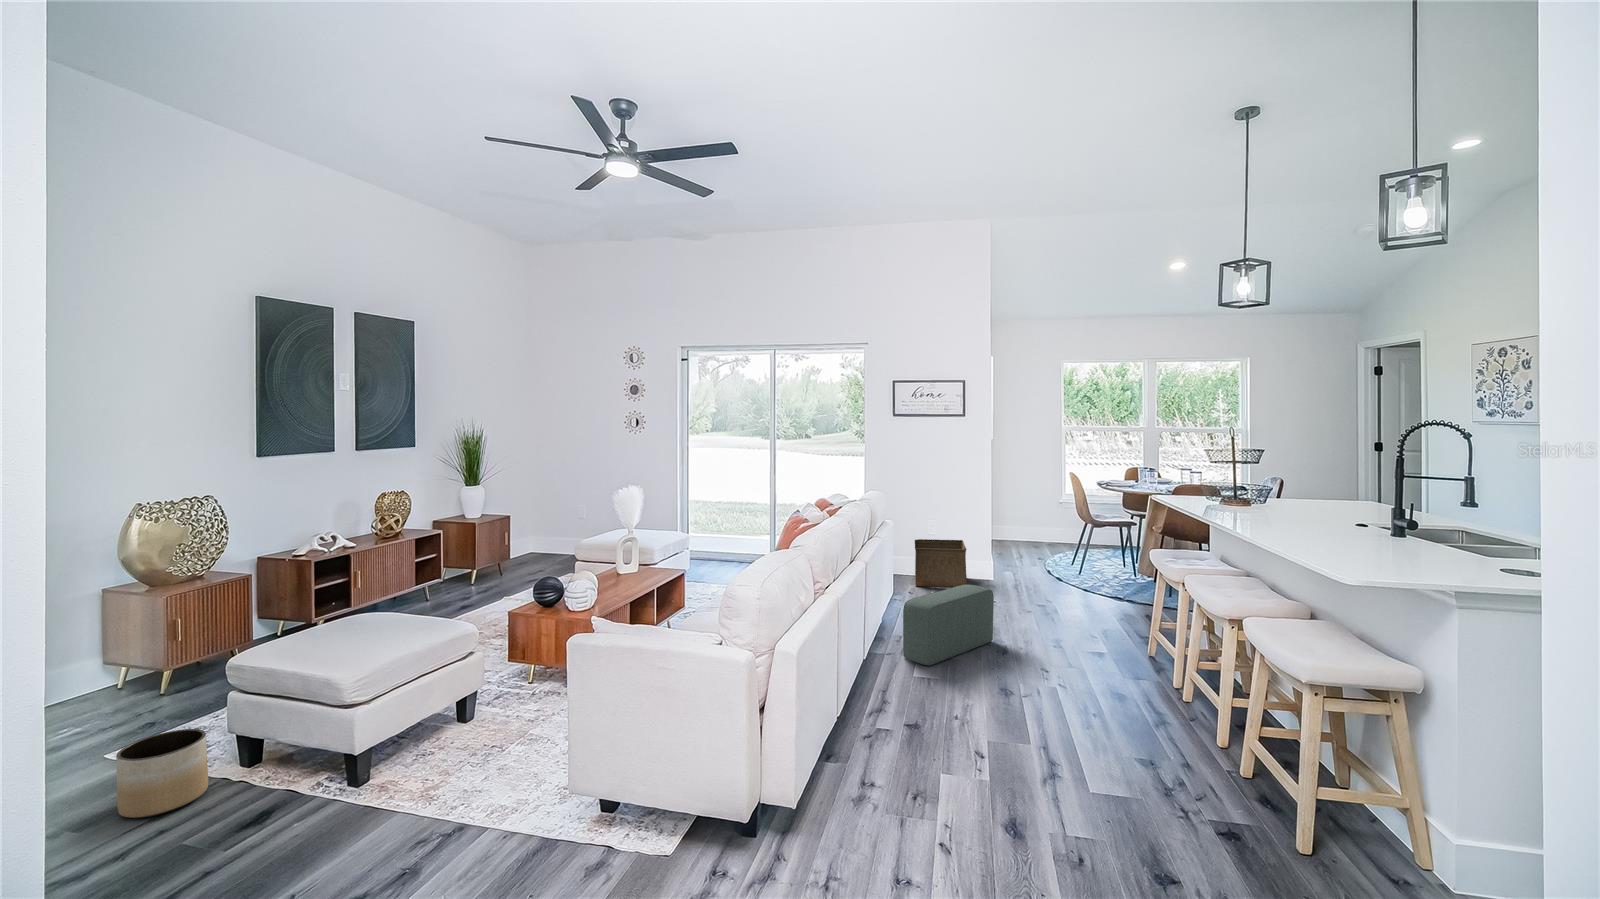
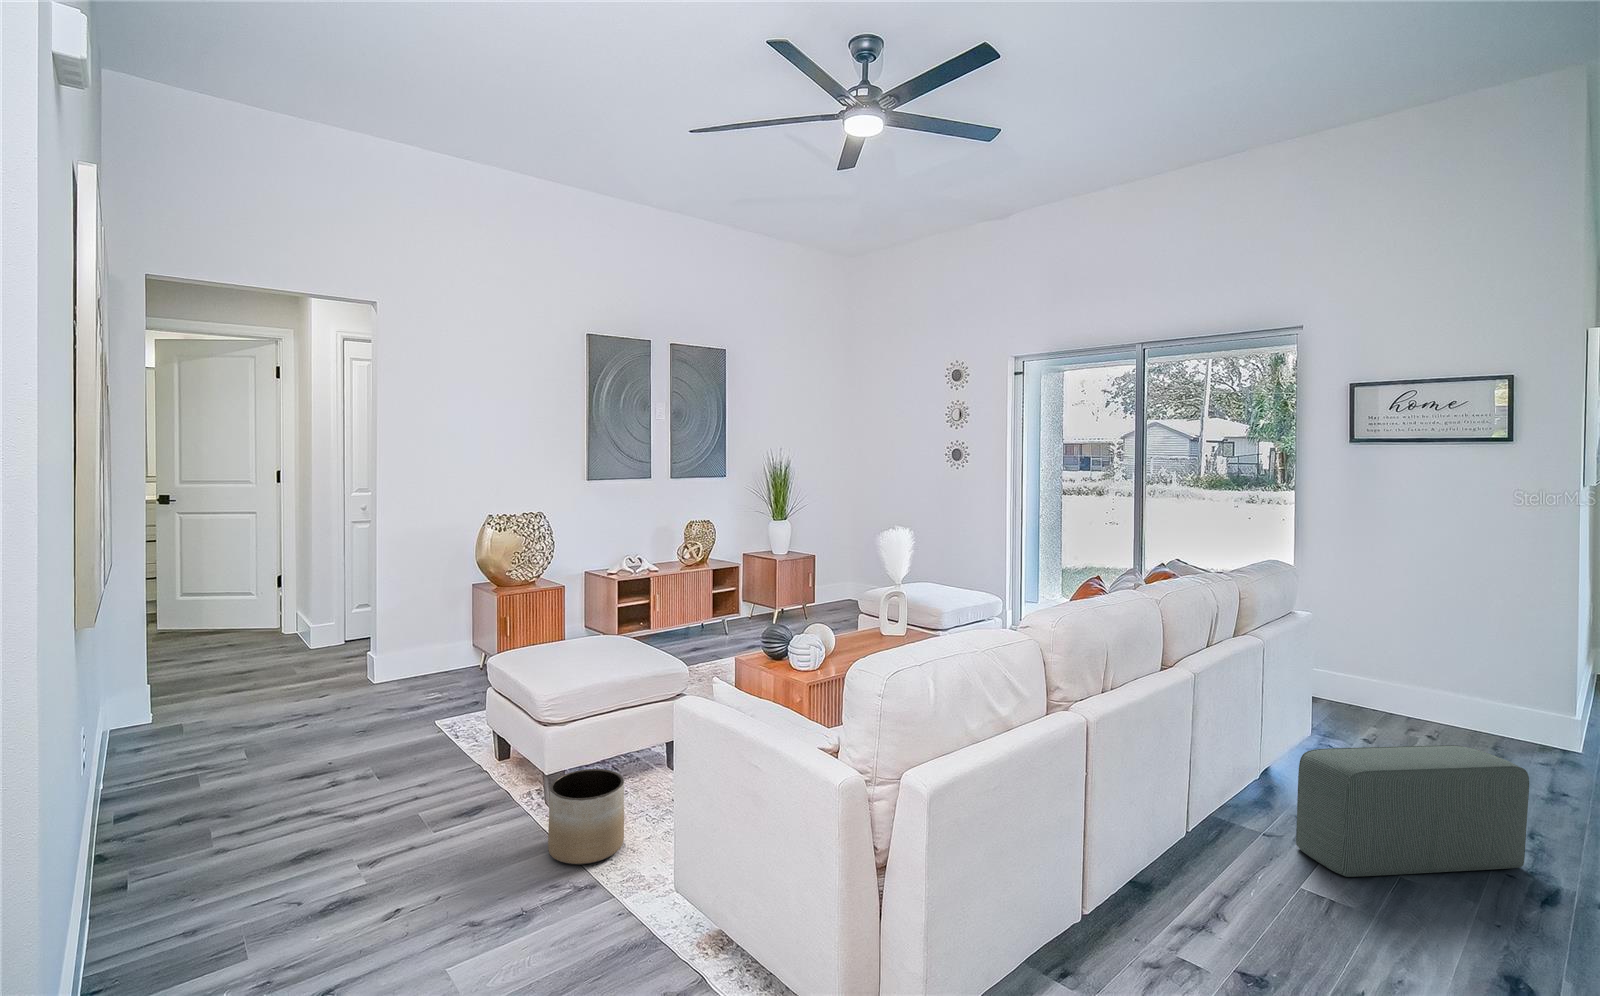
storage bin: present [915,539,967,588] -> none [1379,654,1498,755]
planter: present [116,729,208,818] -> present [548,769,624,865]

